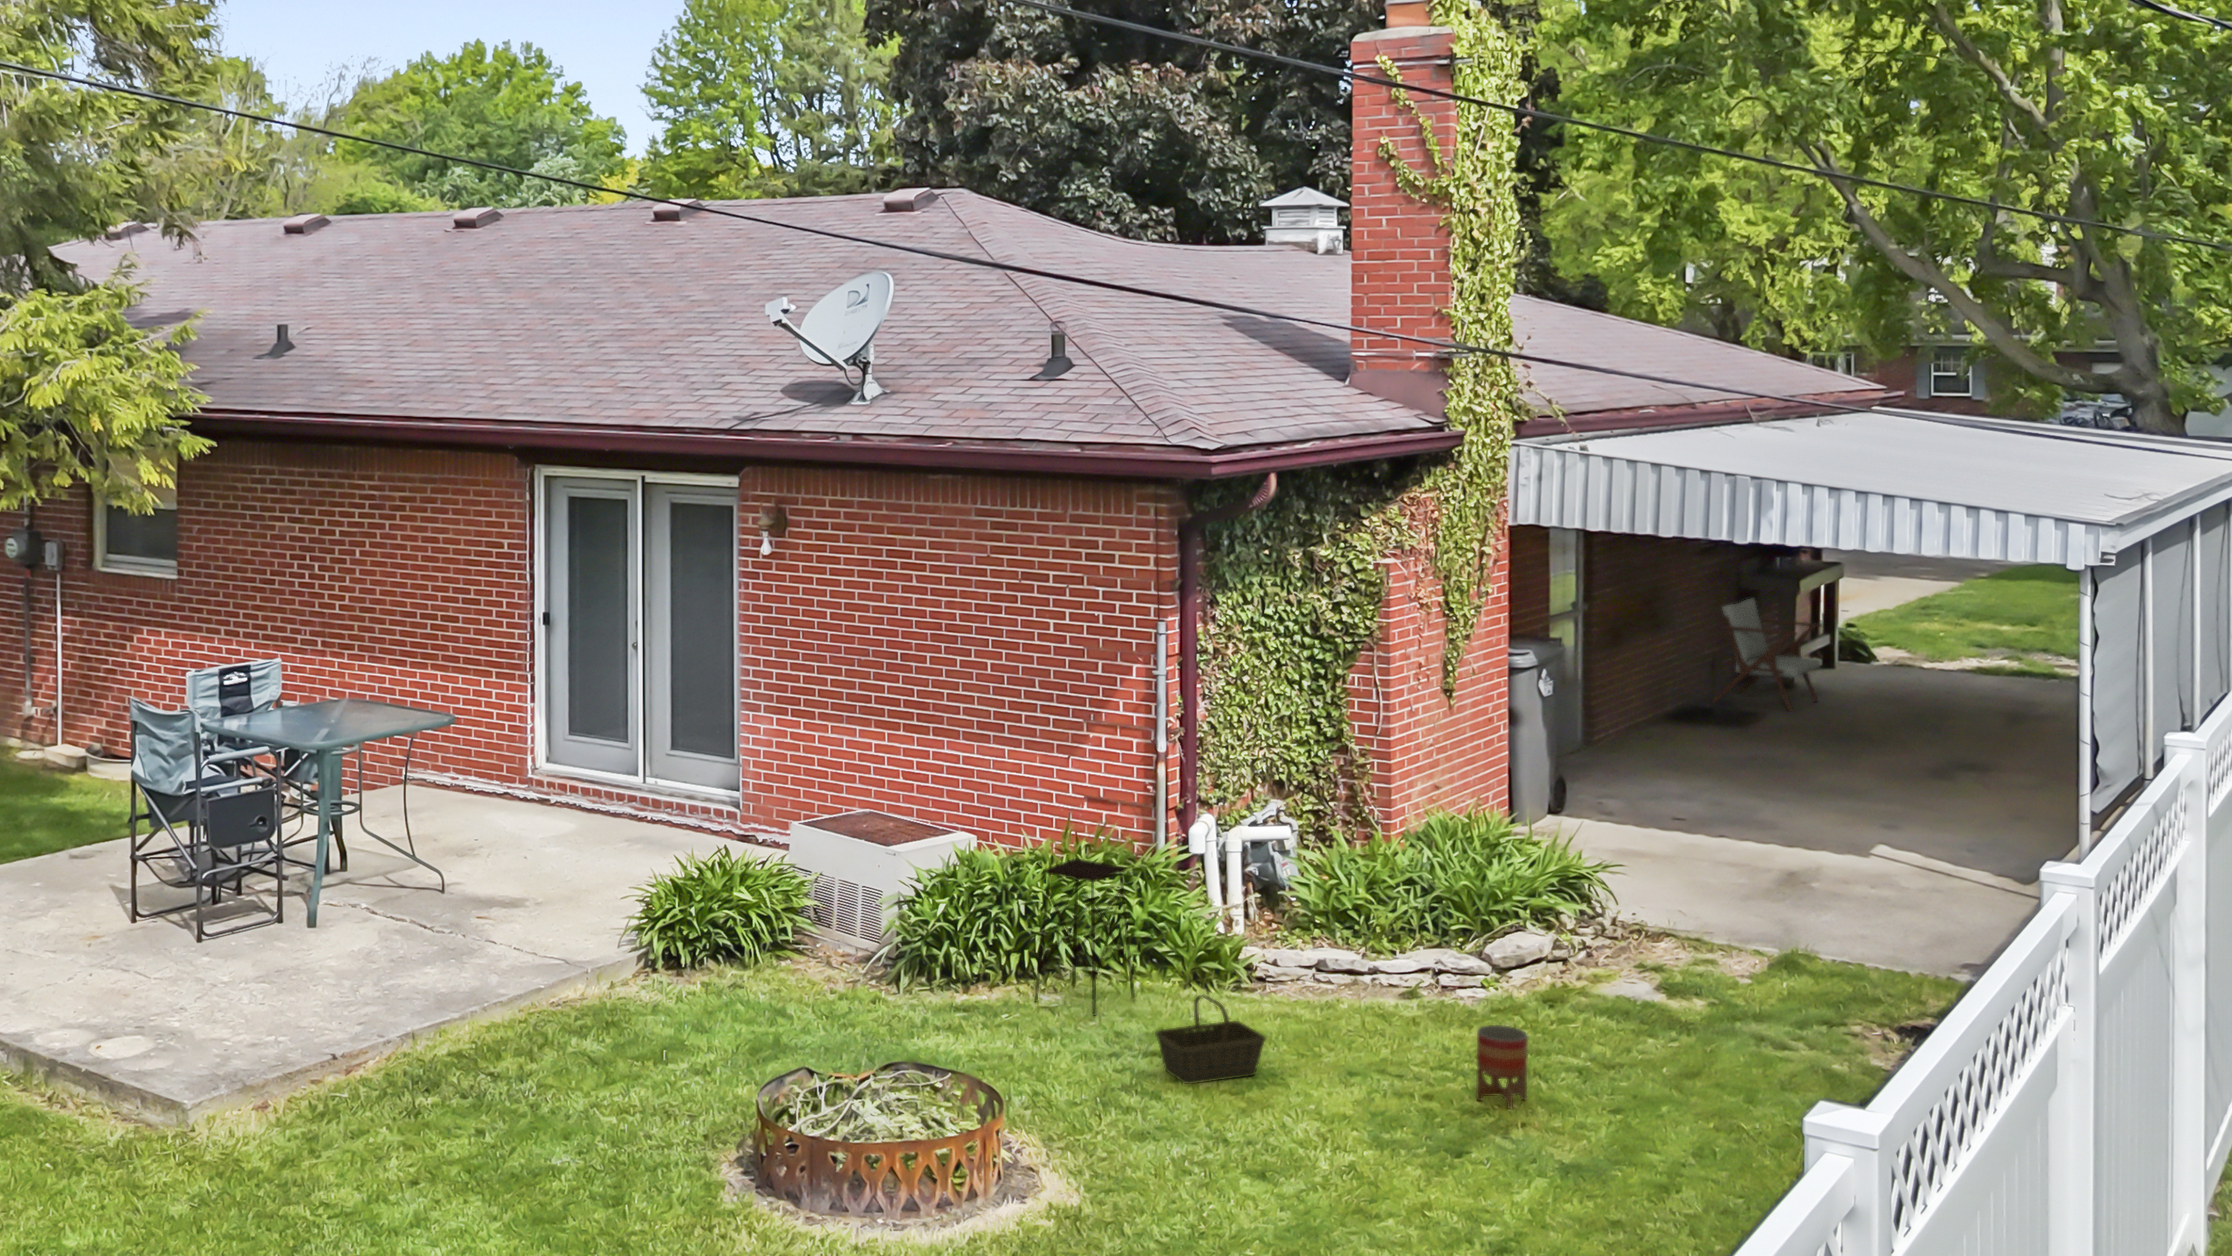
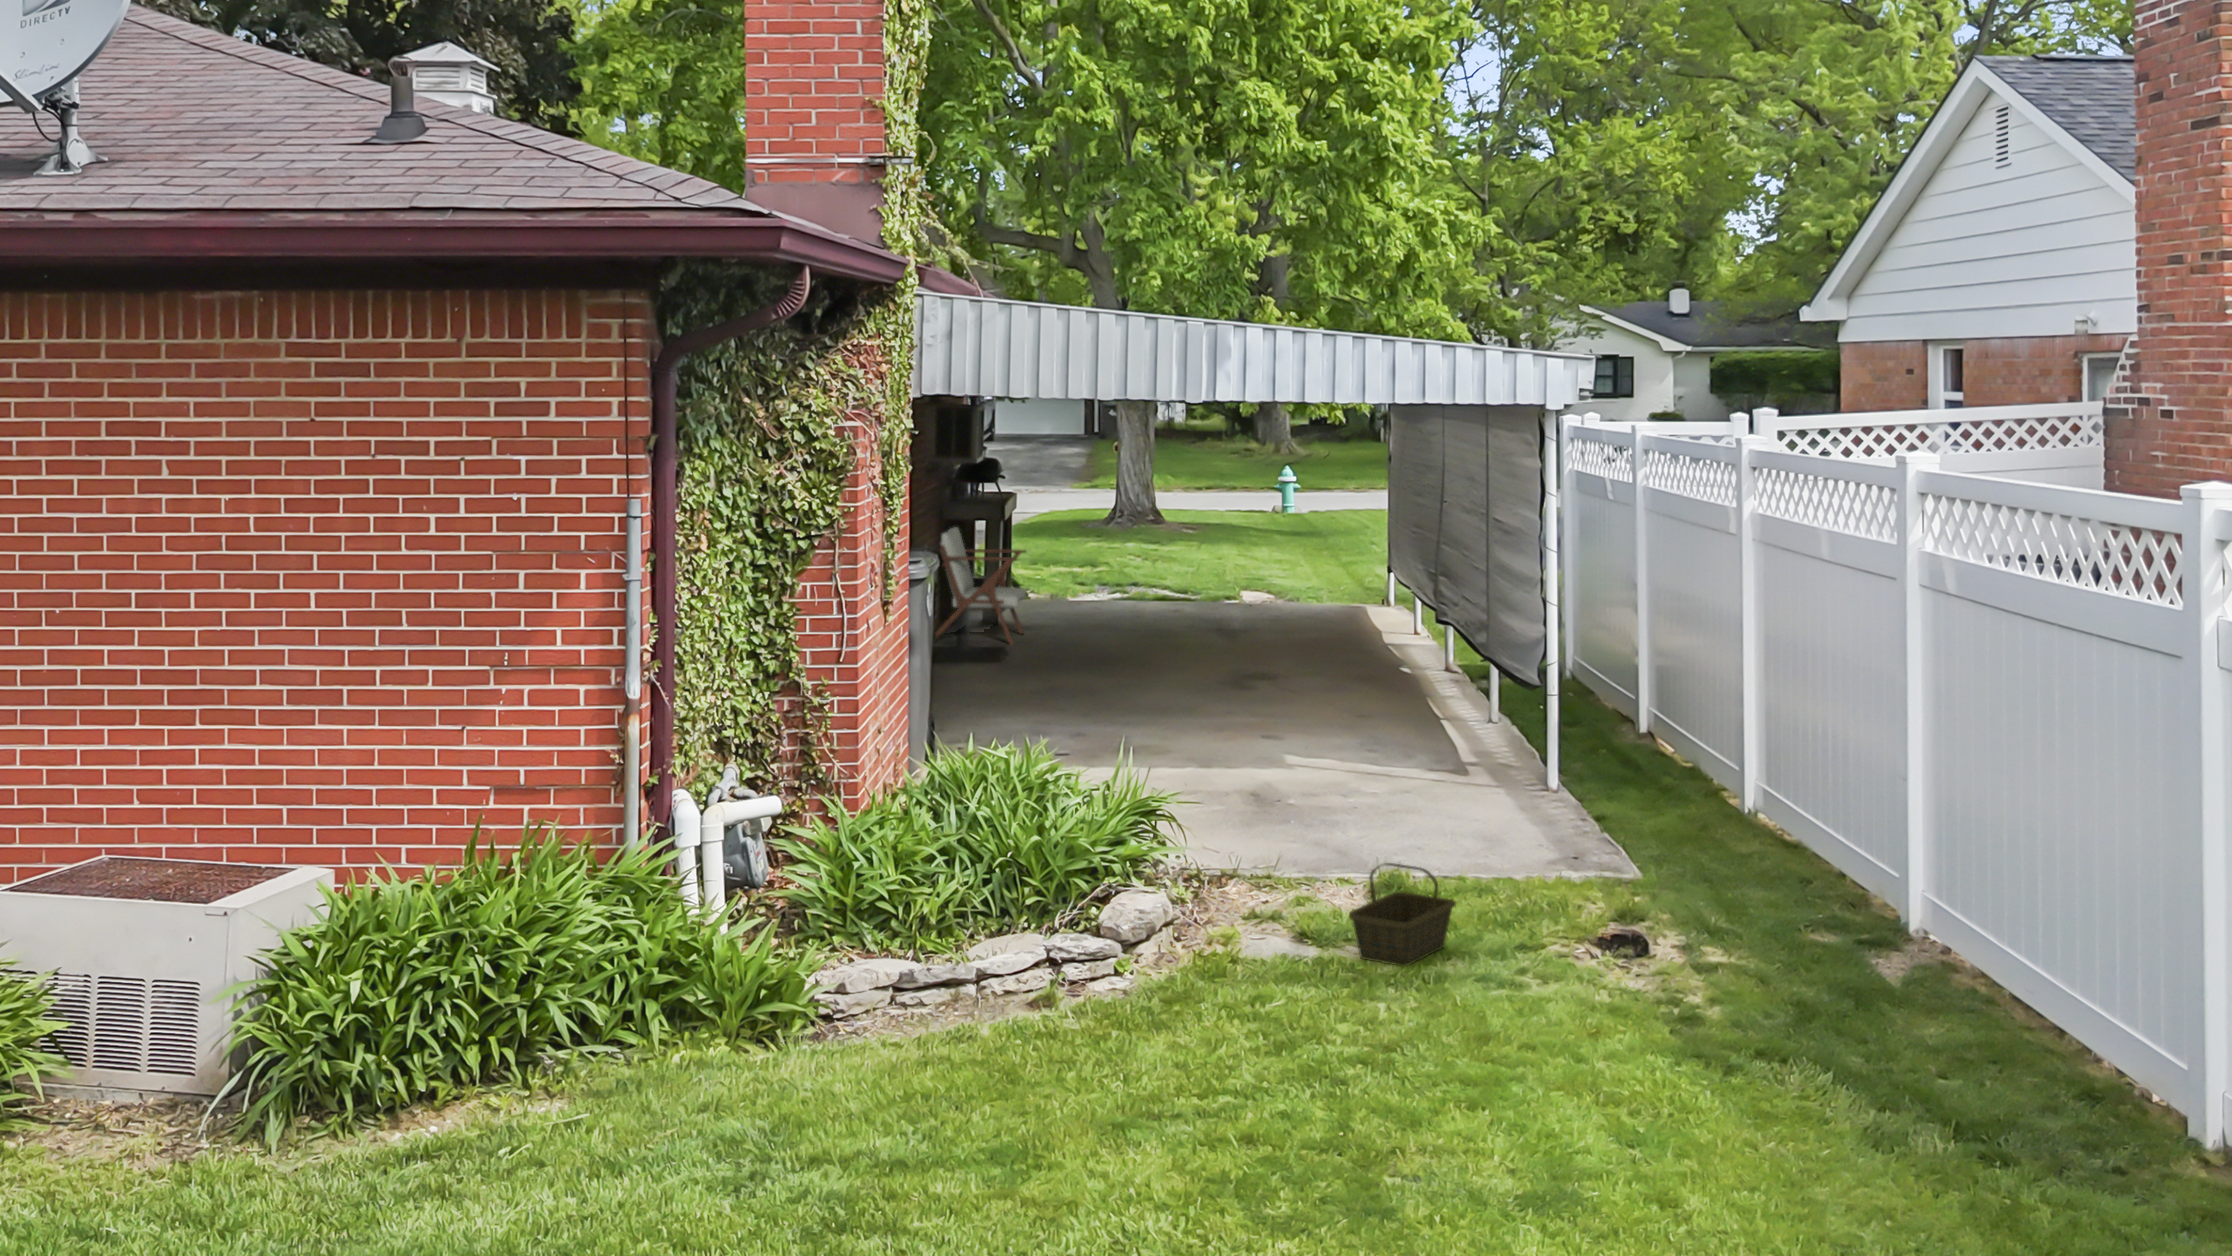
side table: present [1034,858,1135,1015] -> none [552,868,705,1124]
basket: present [1155,995,1266,1084] -> present [1349,863,1456,966]
planter: present [1476,1025,1528,1109] -> none [1321,1013,1394,1136]

